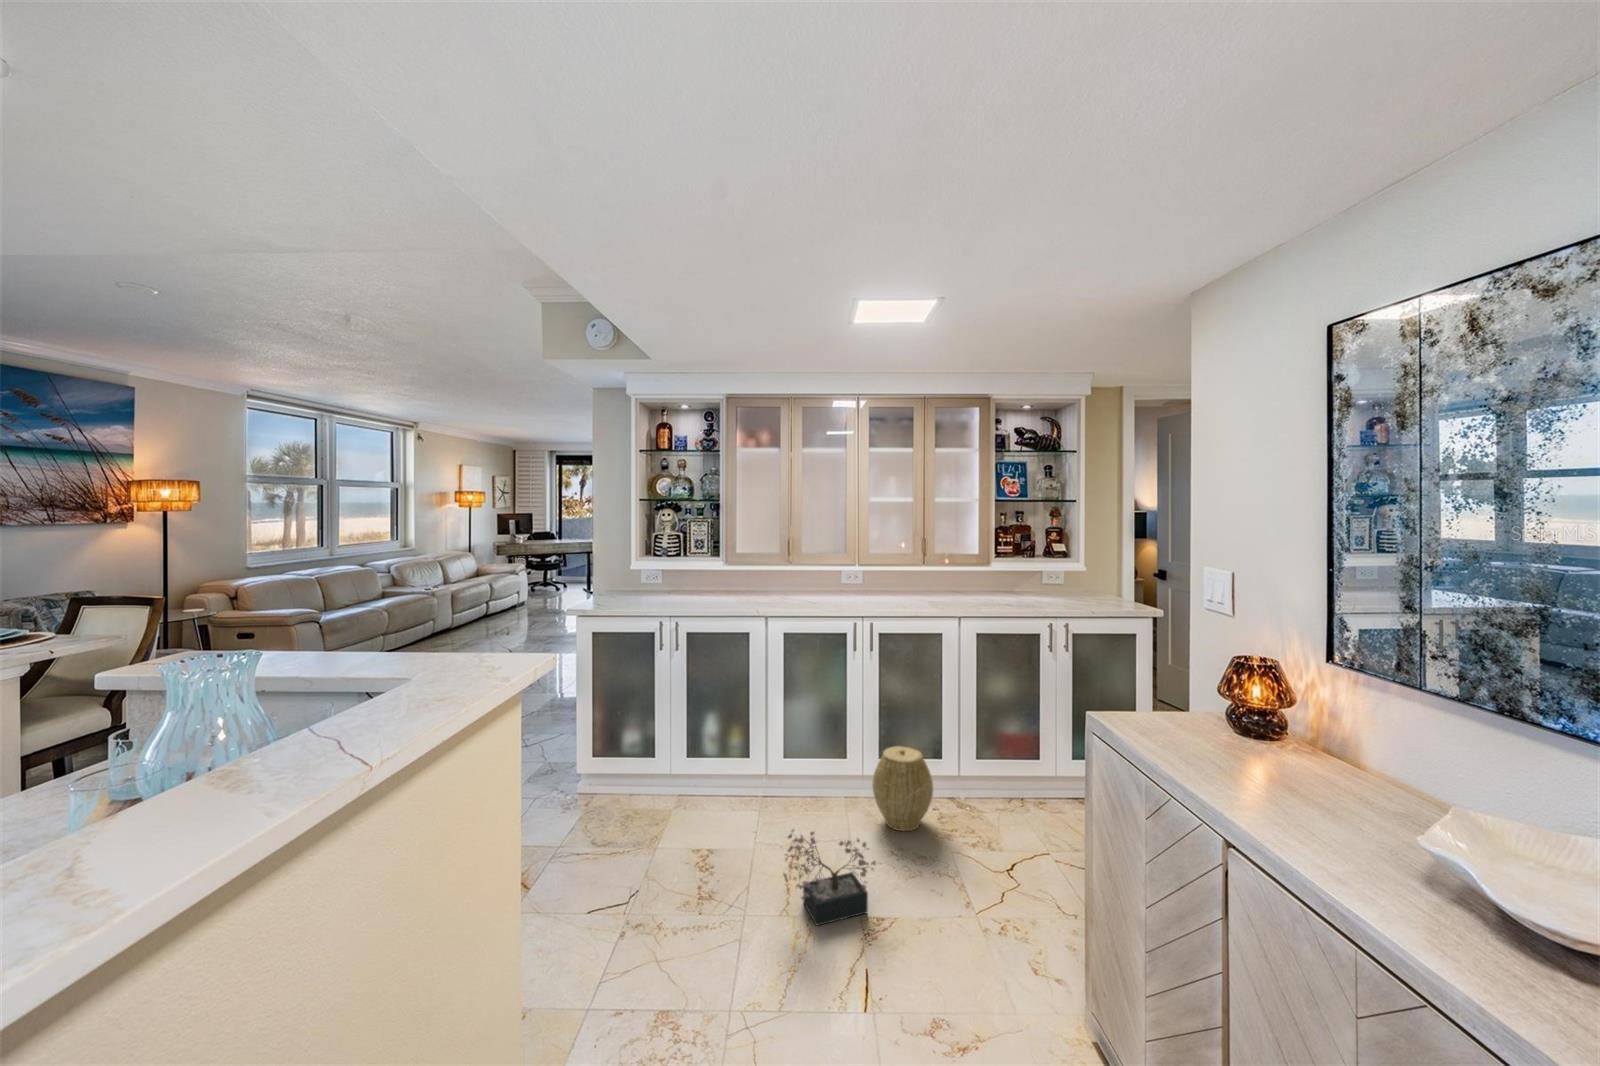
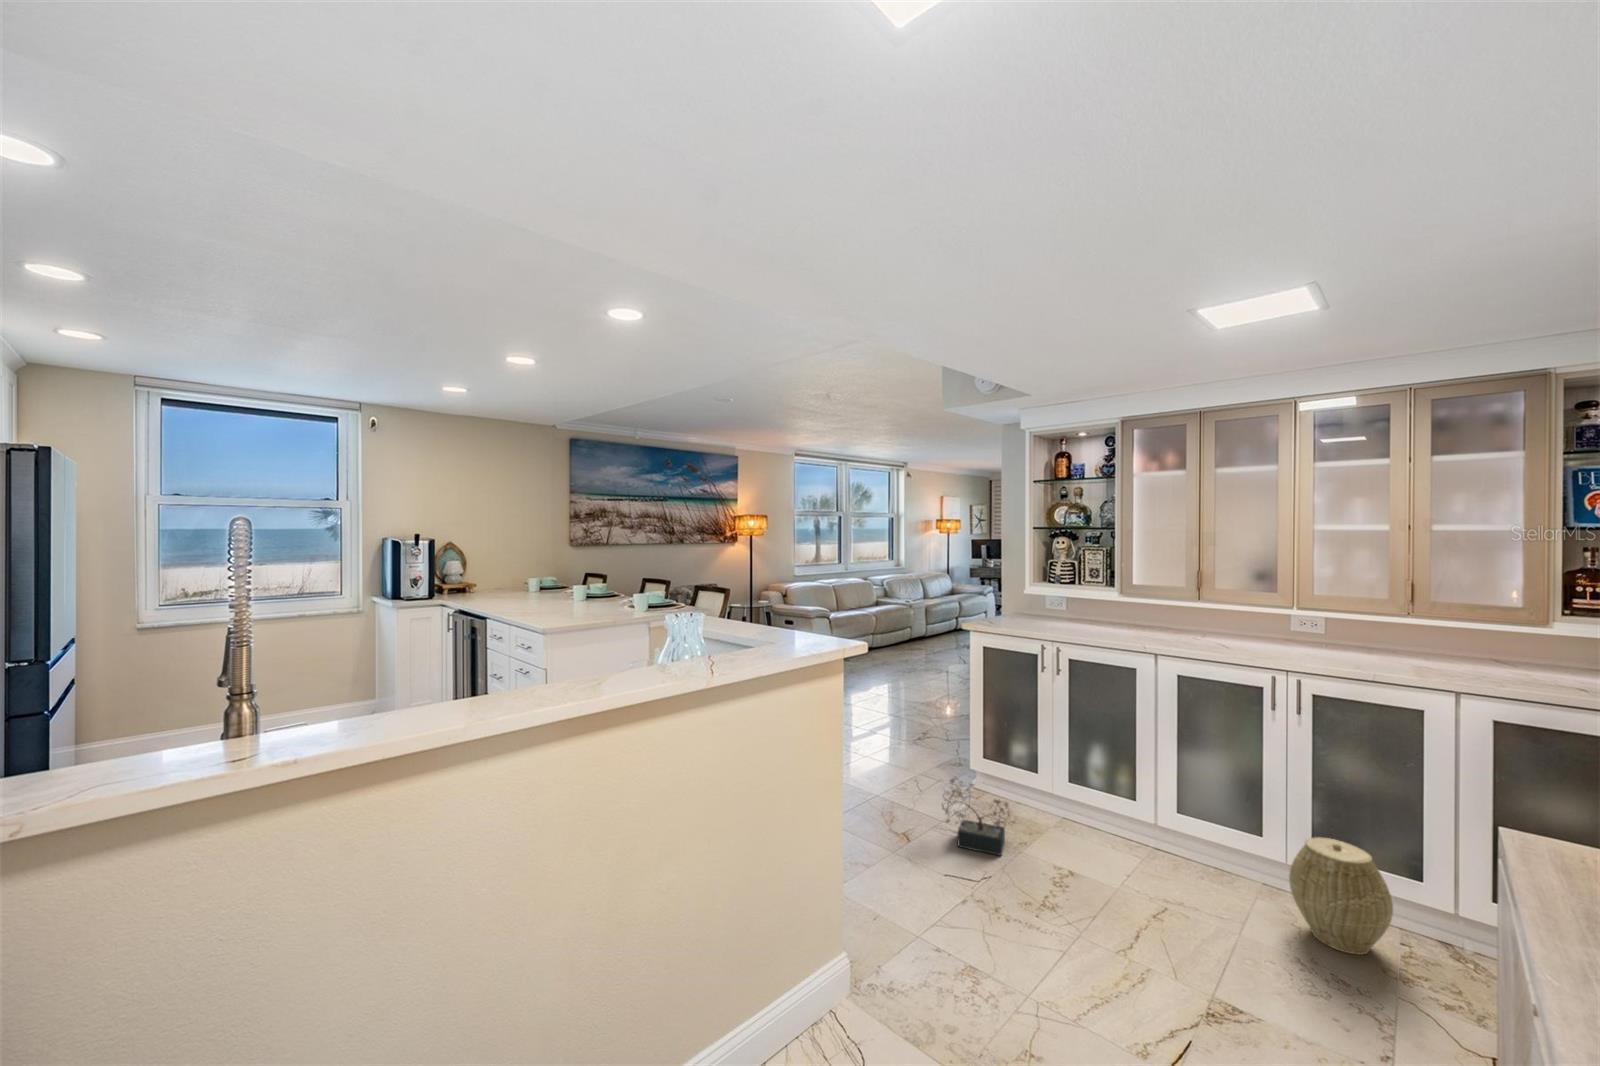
decorative plant: present [783,830,876,925] -> present [942,779,1015,856]

